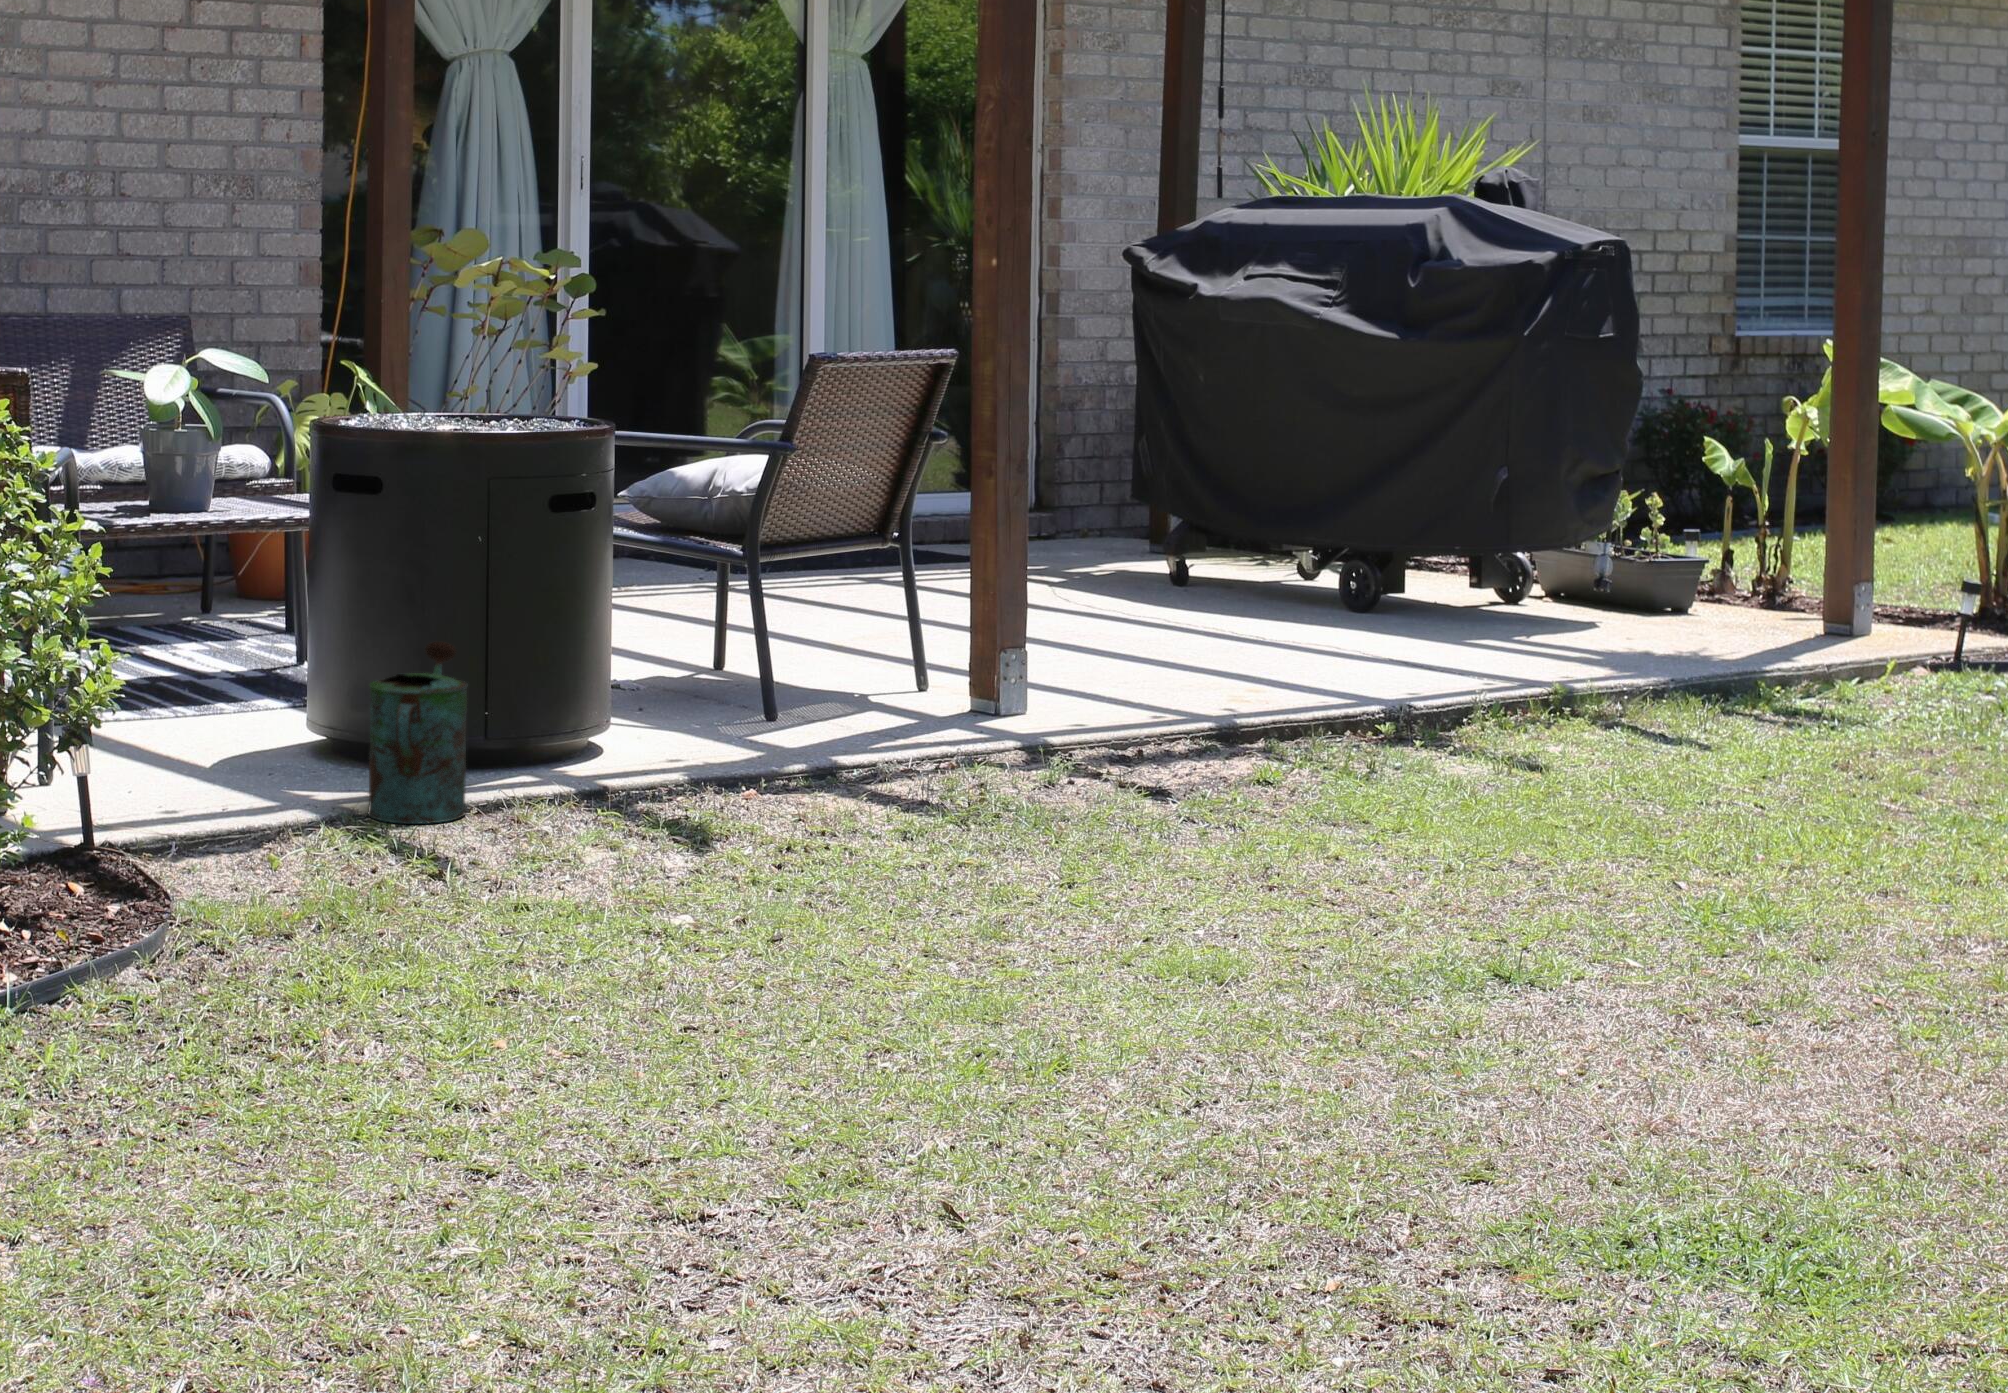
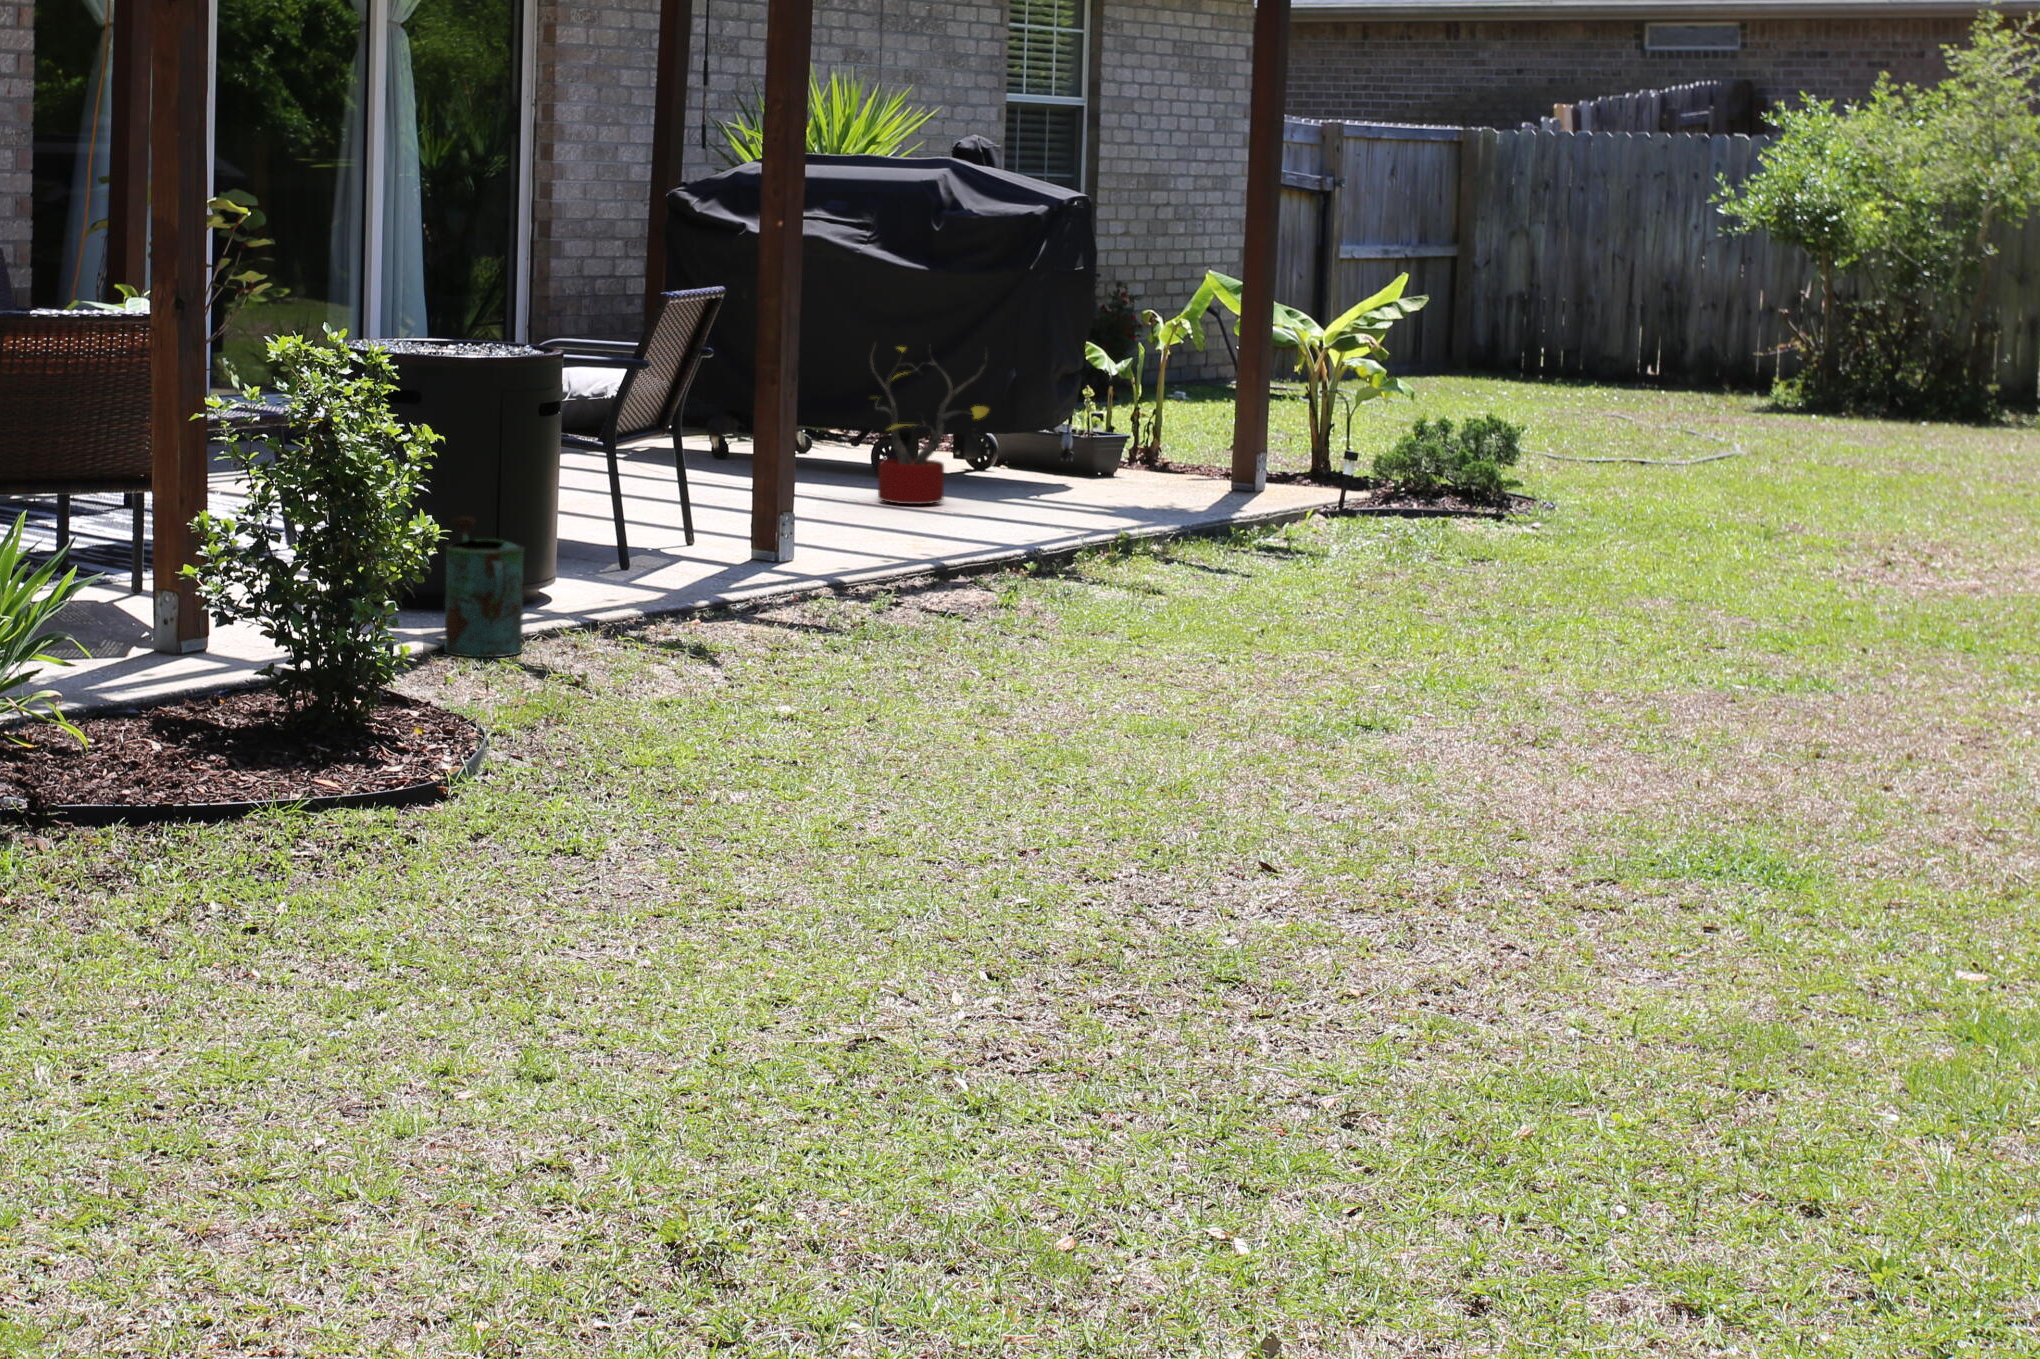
decorative plant: none [1324,426,1454,630] -> present [870,347,989,504]

